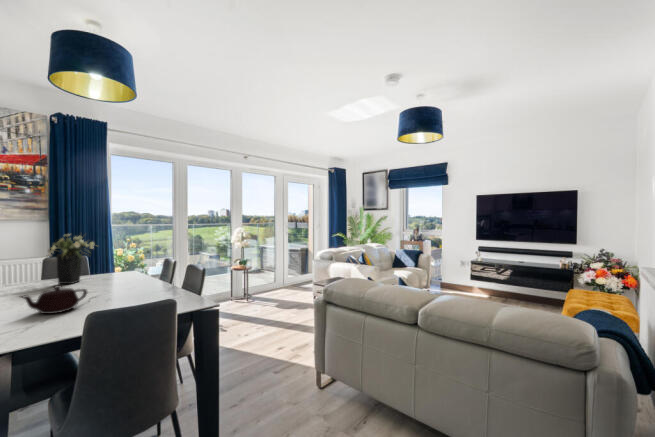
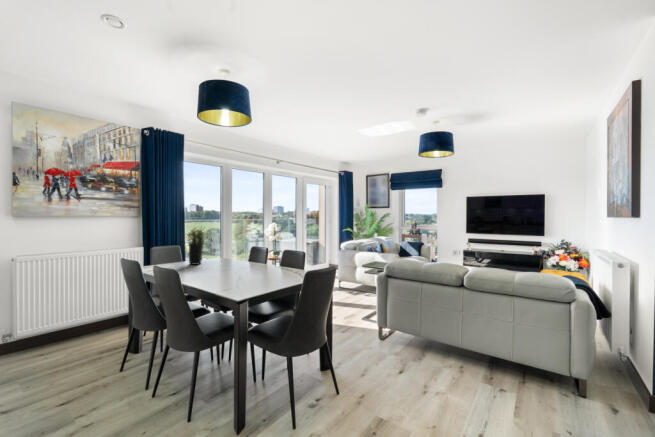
teapot: present [21,285,87,314] -> none [215,262,244,280]

